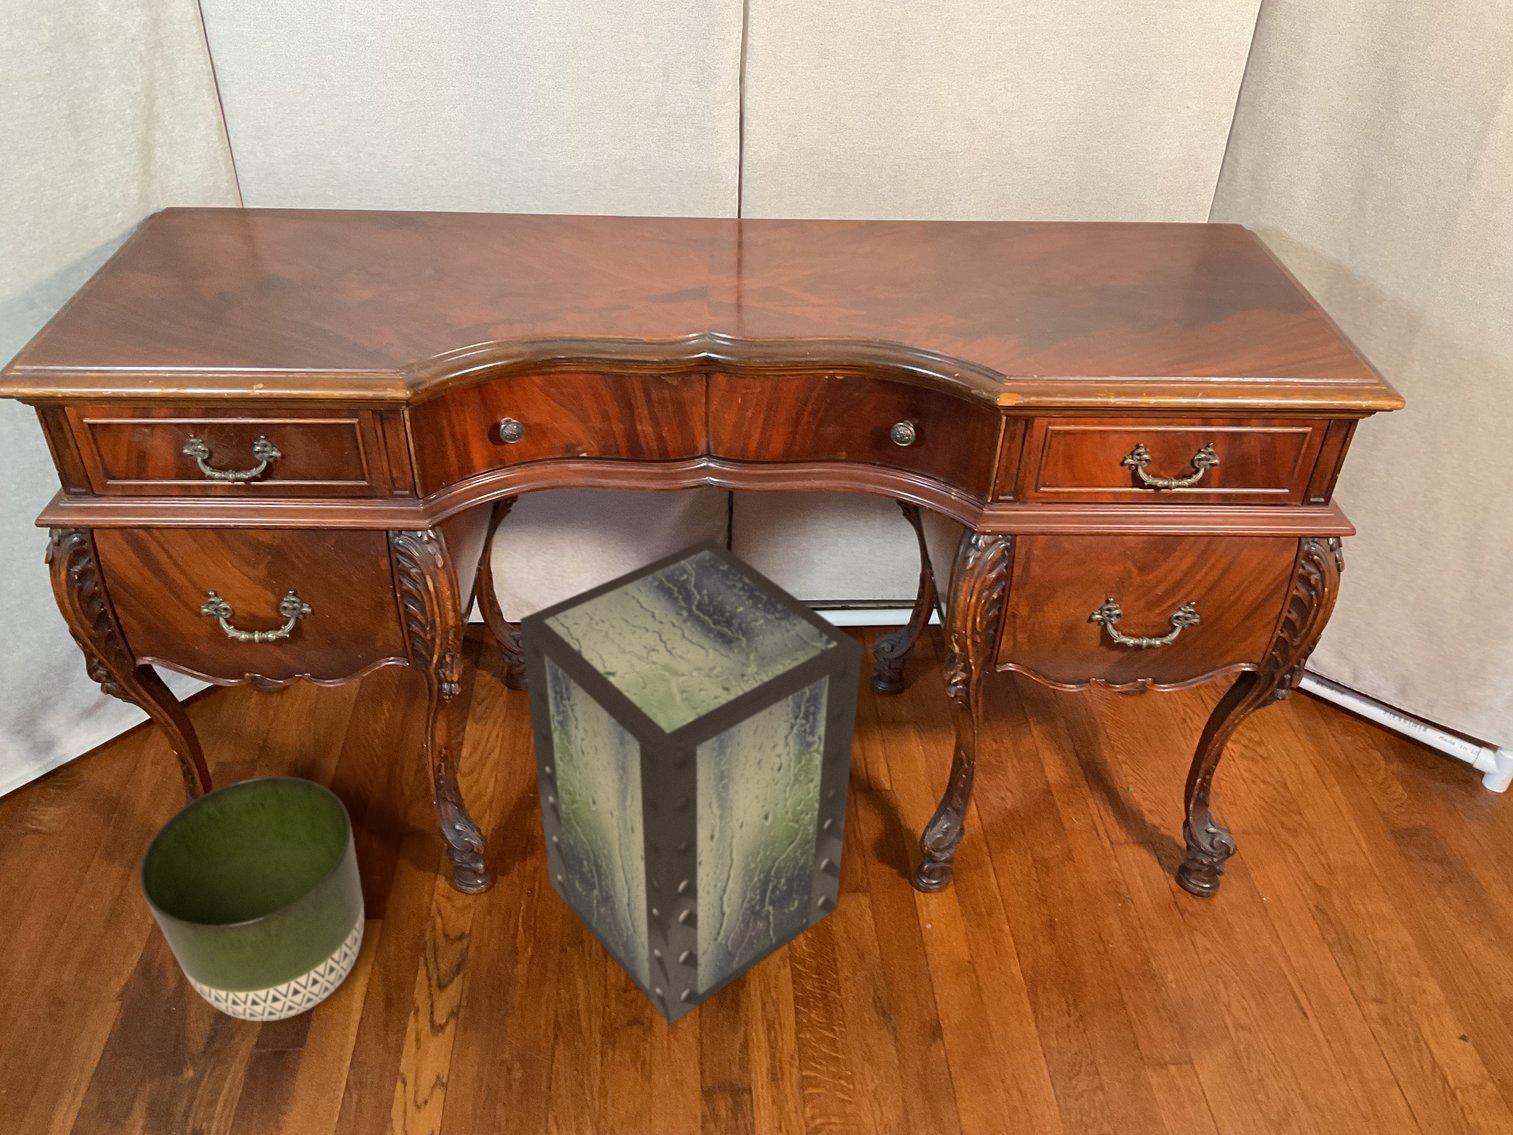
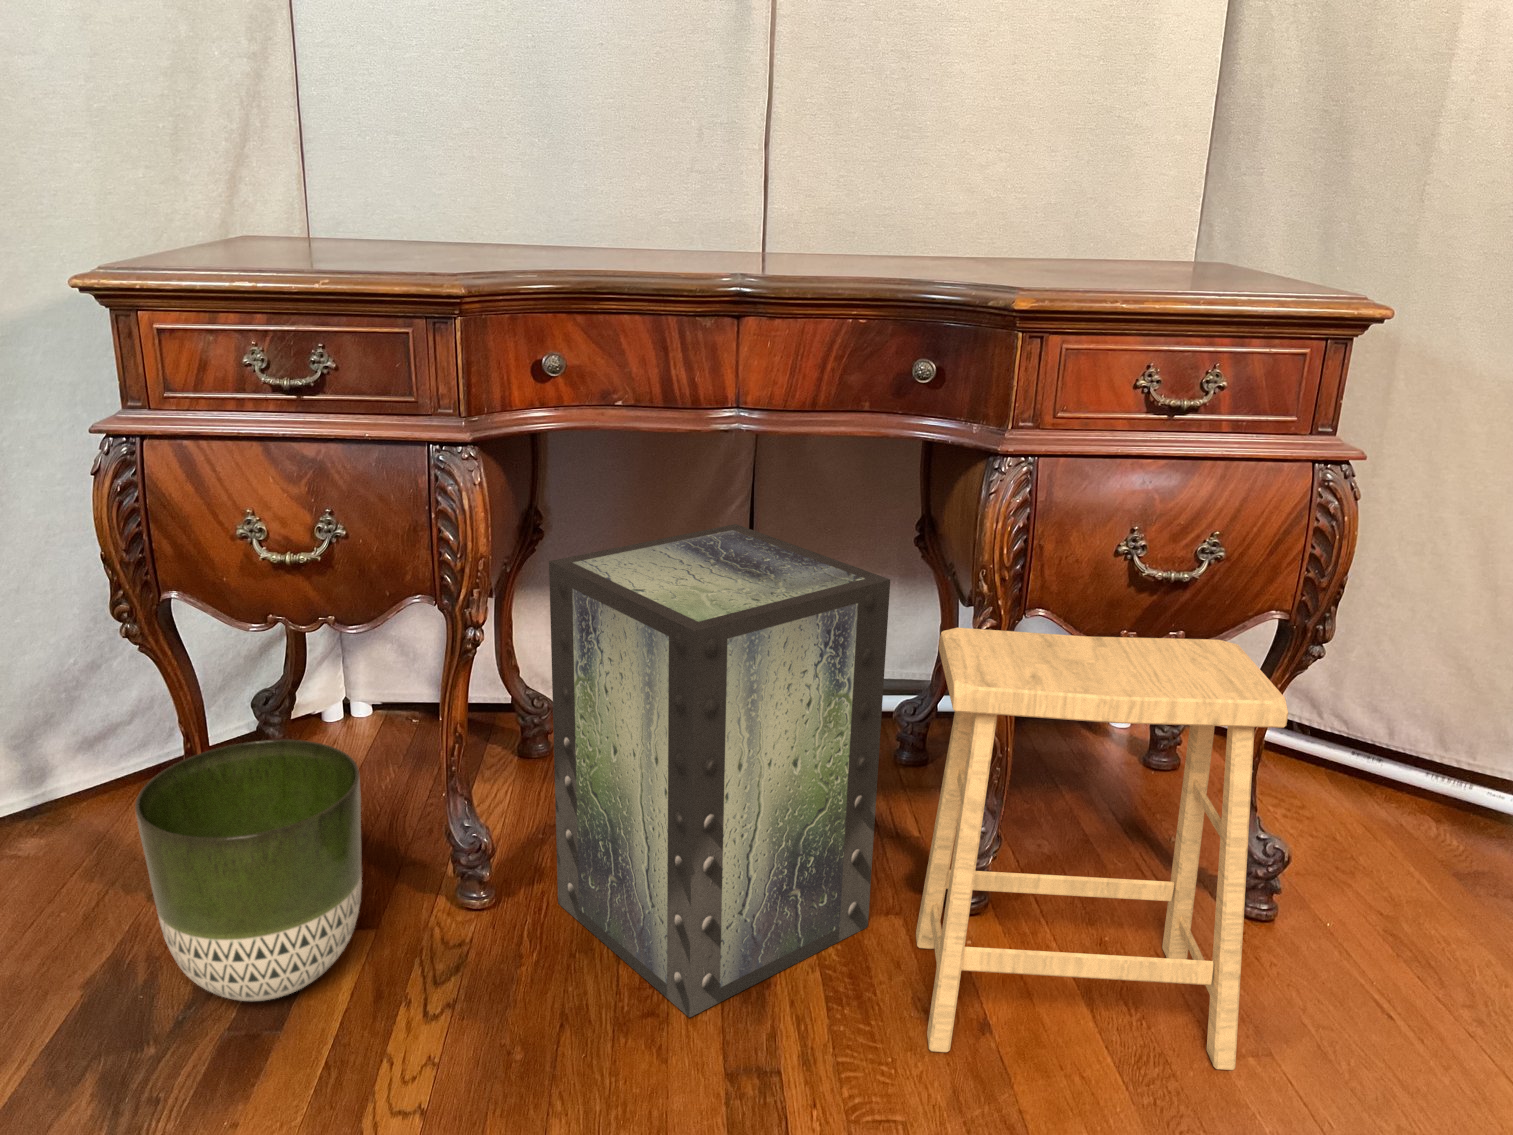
footstool: none [880,697,1240,1080] -> present [916,628,1288,1070]

